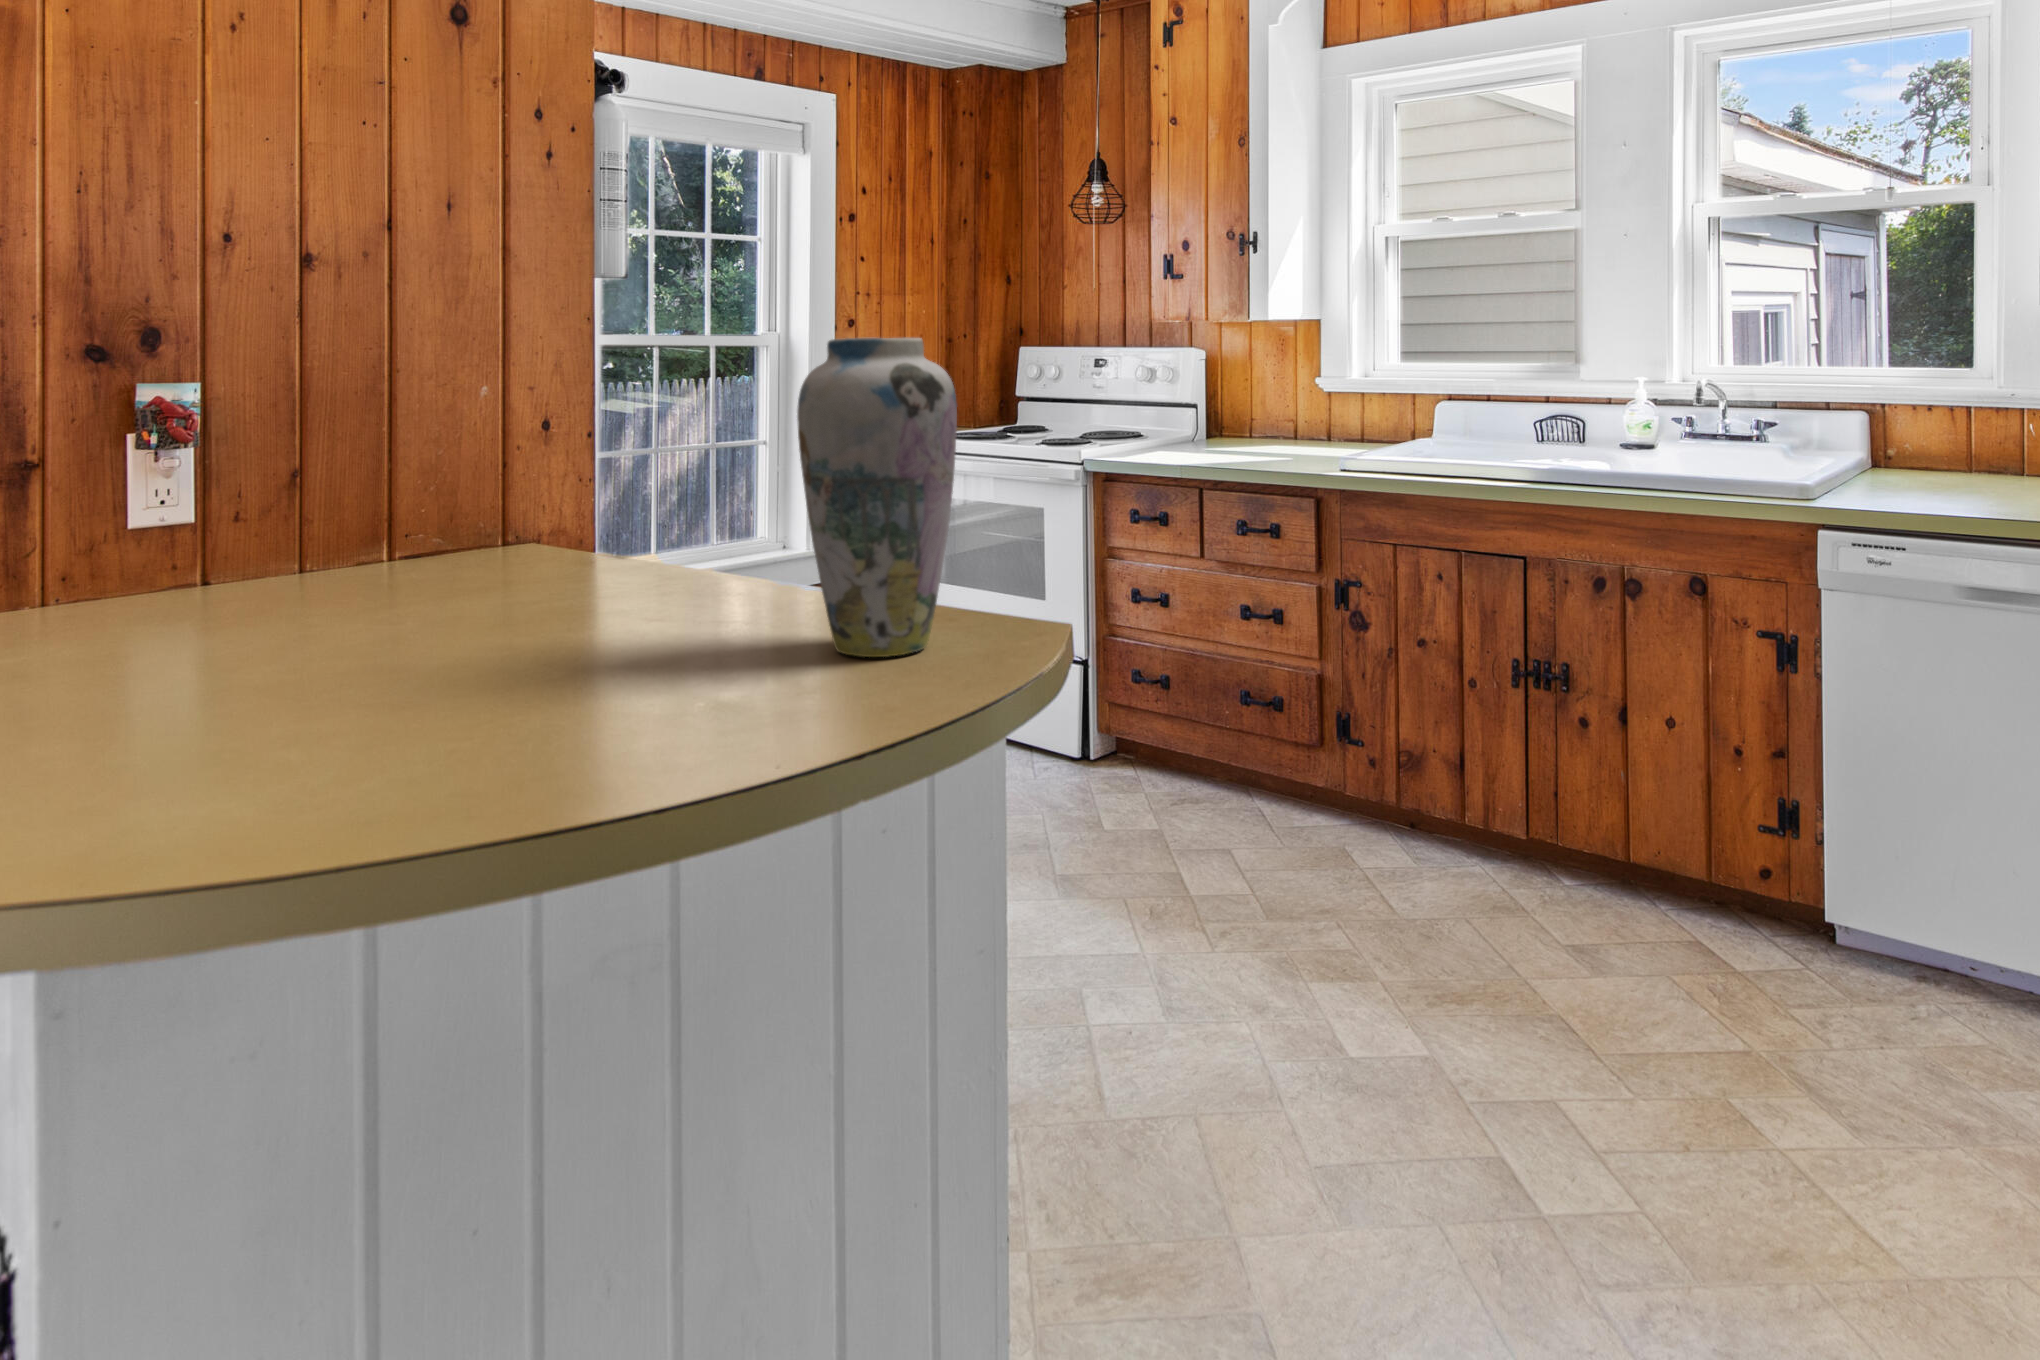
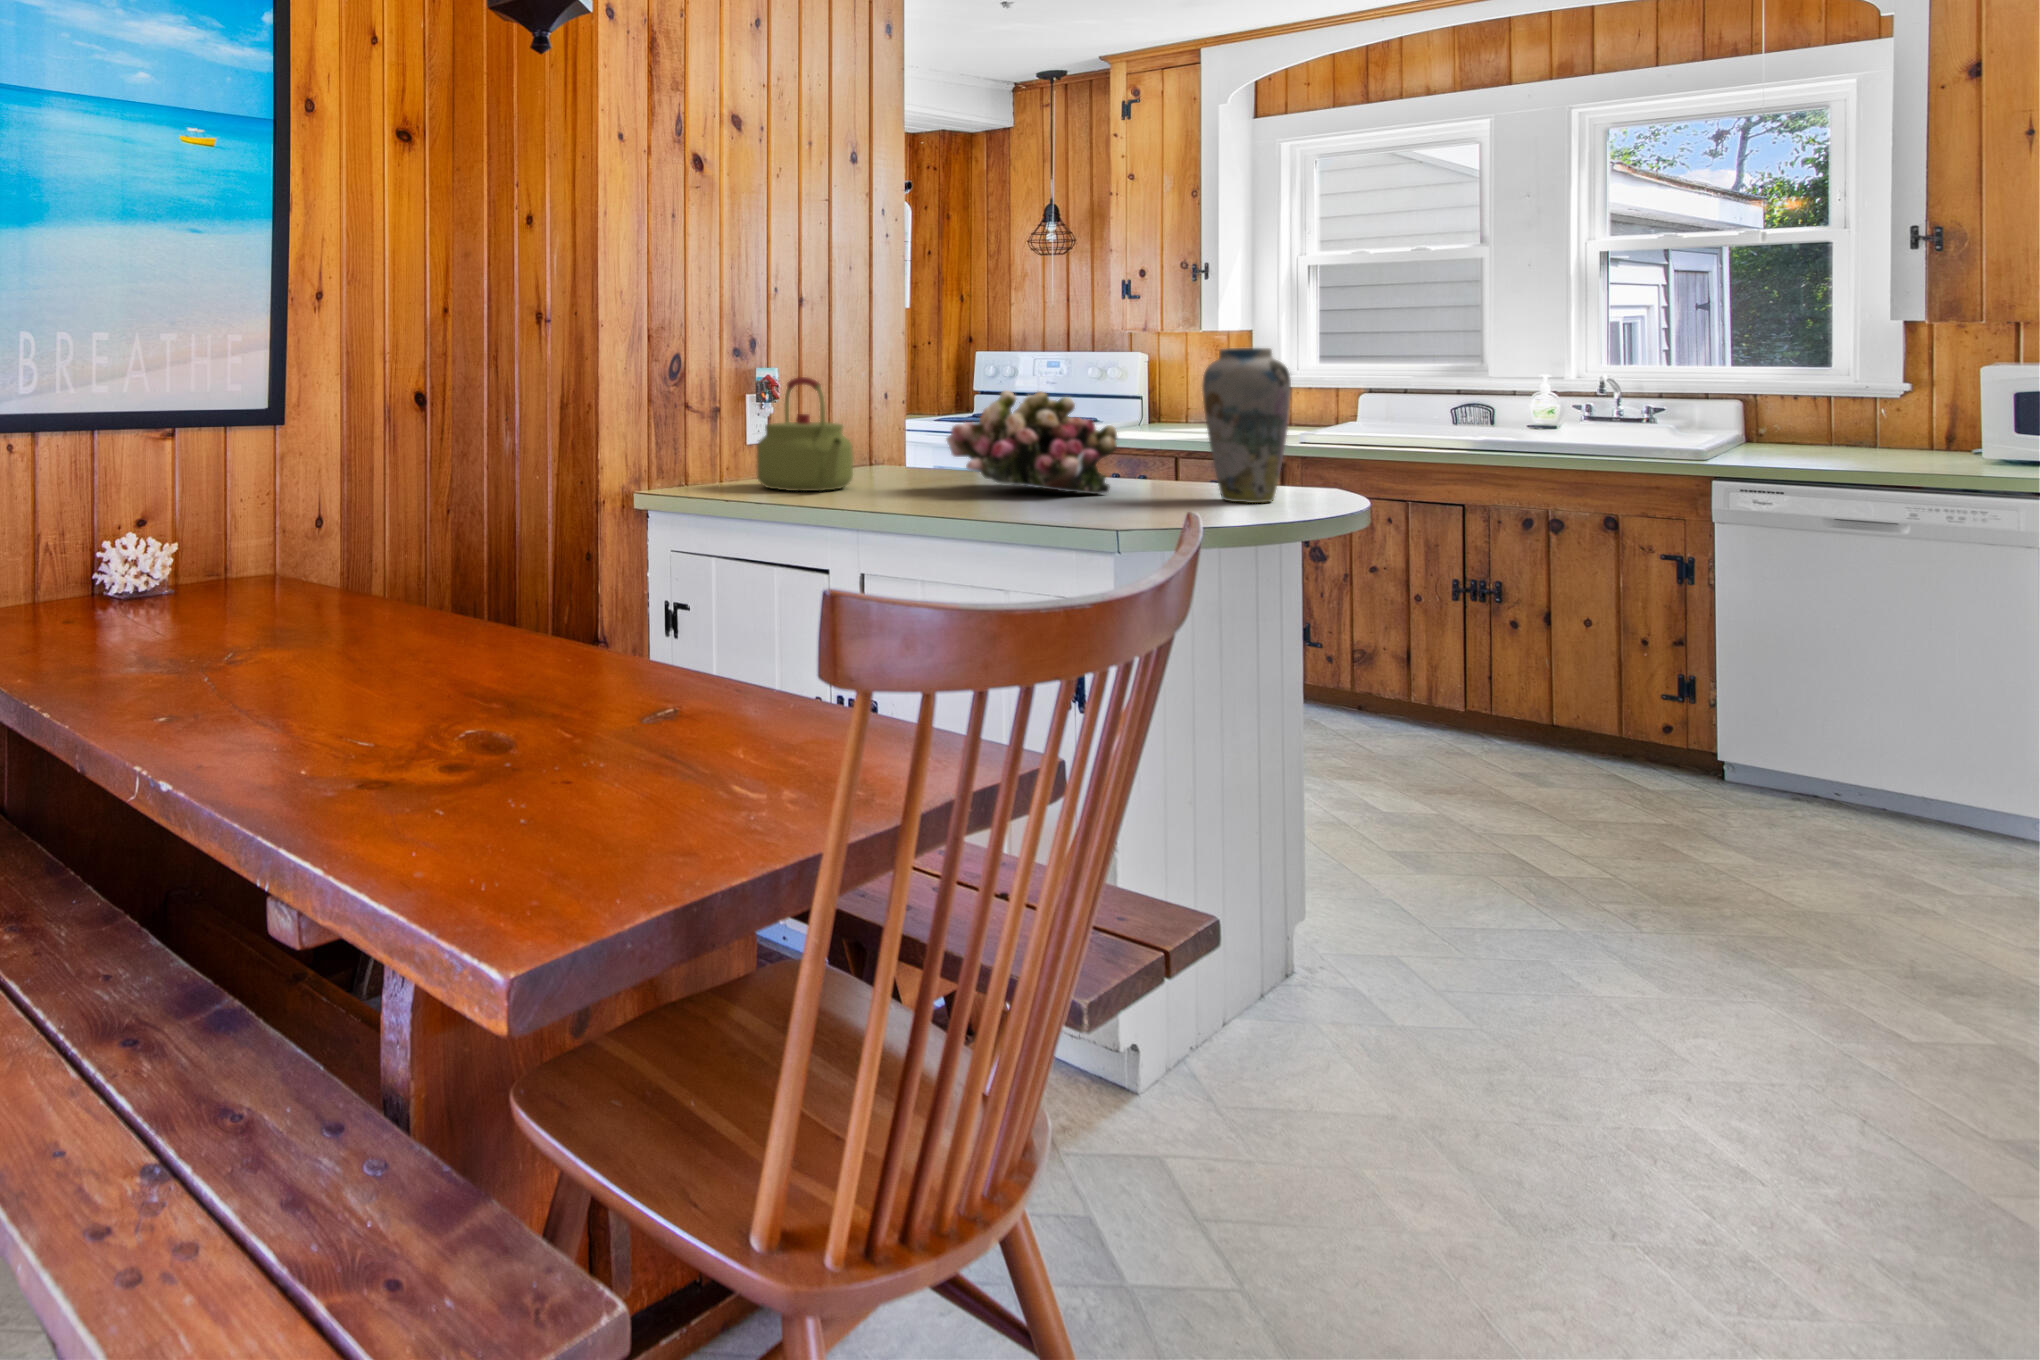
kettle: none [84,394,298,620] -> present [756,377,853,491]
flower arrangement: none [373,419,736,627] -> present [947,390,1117,494]

